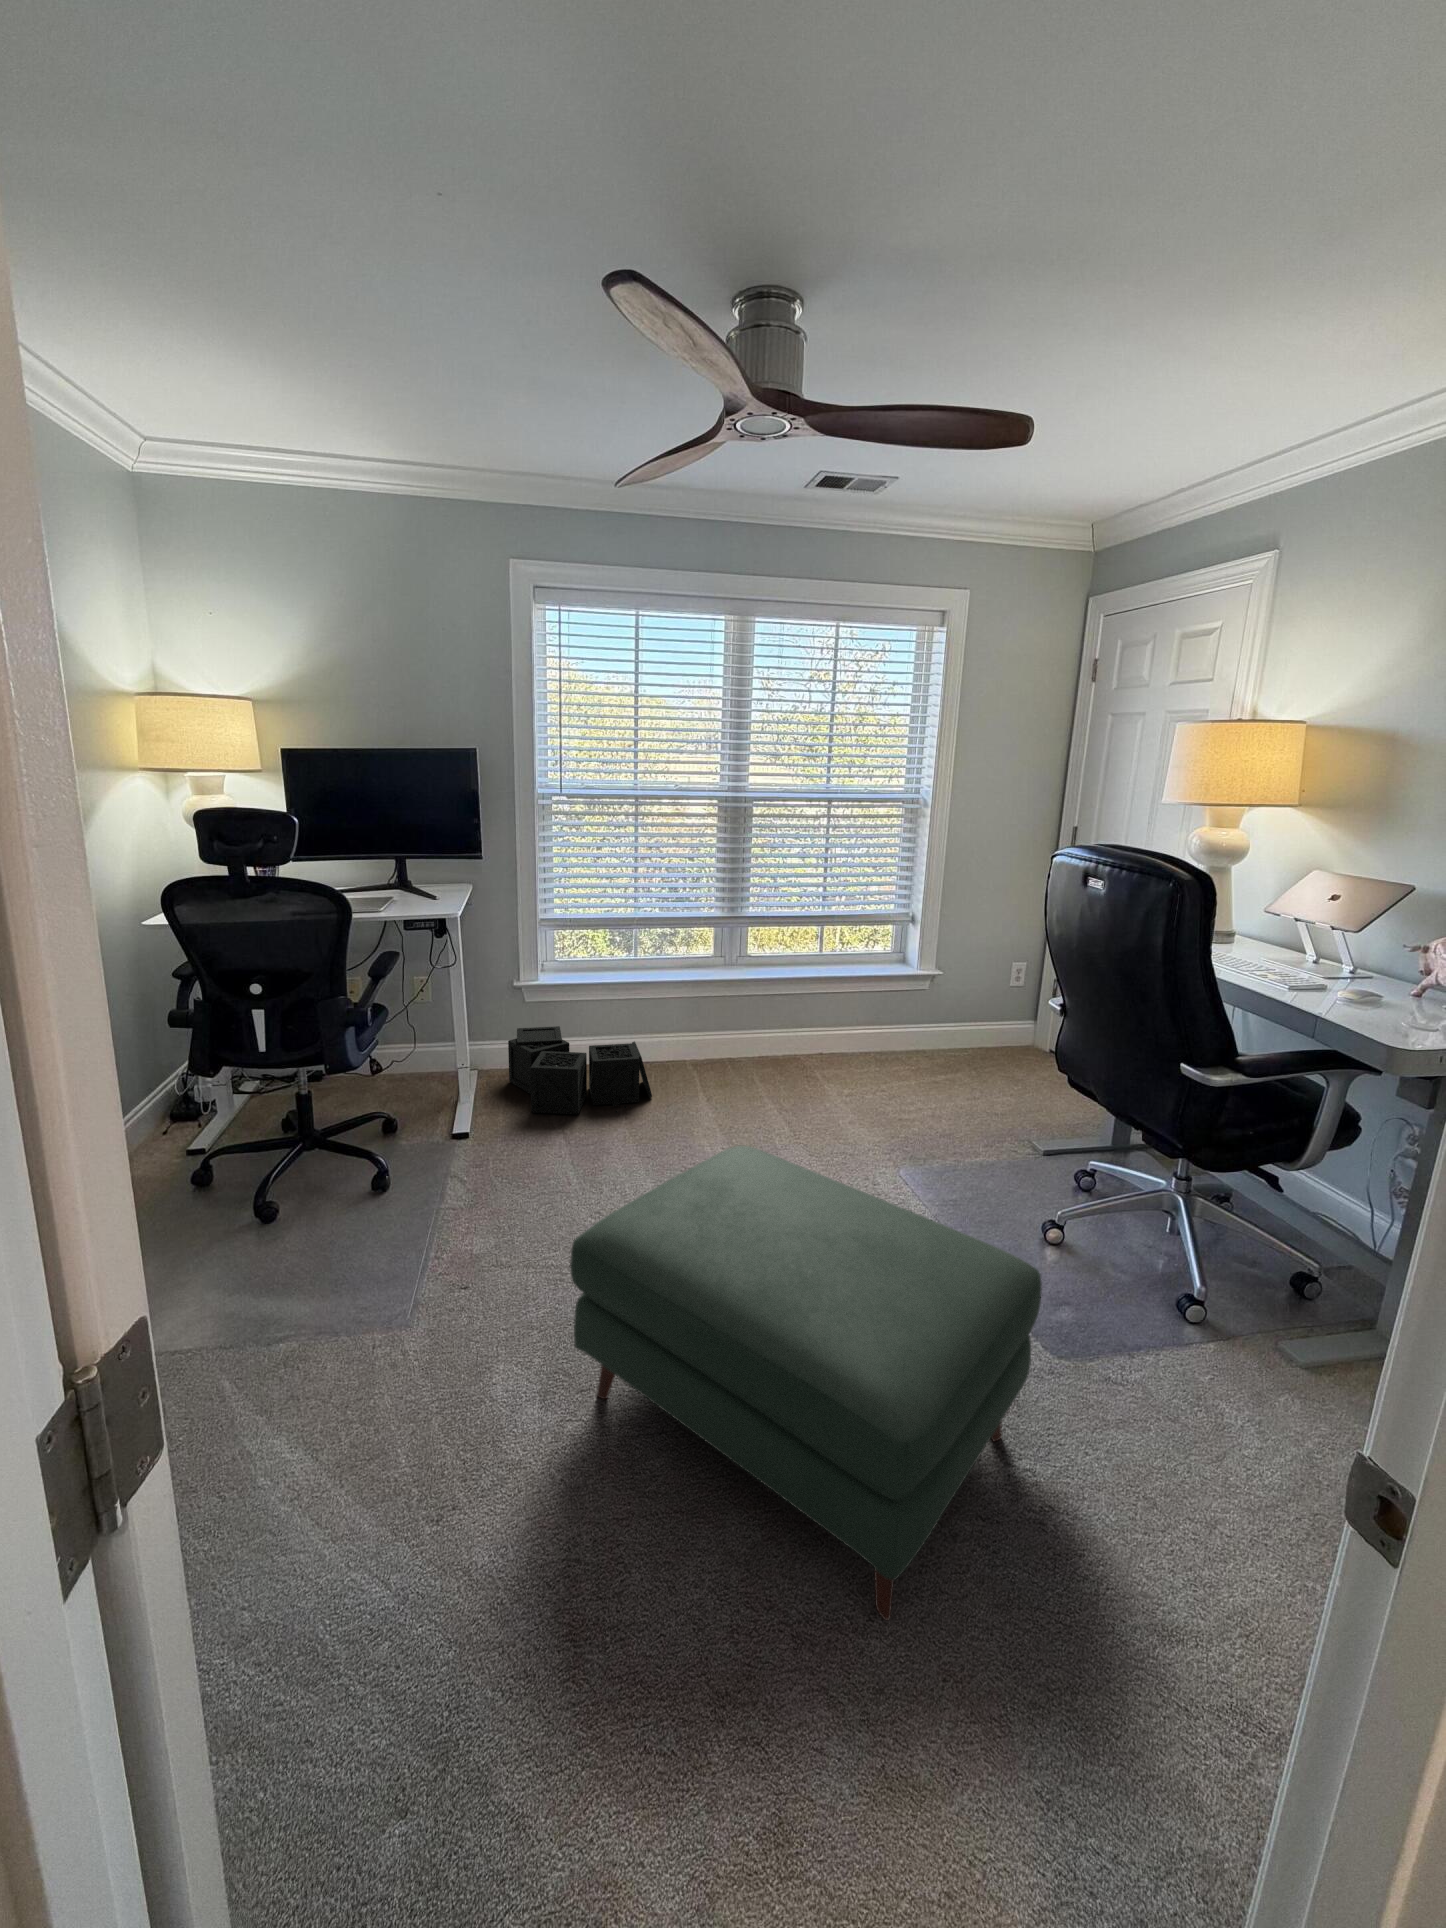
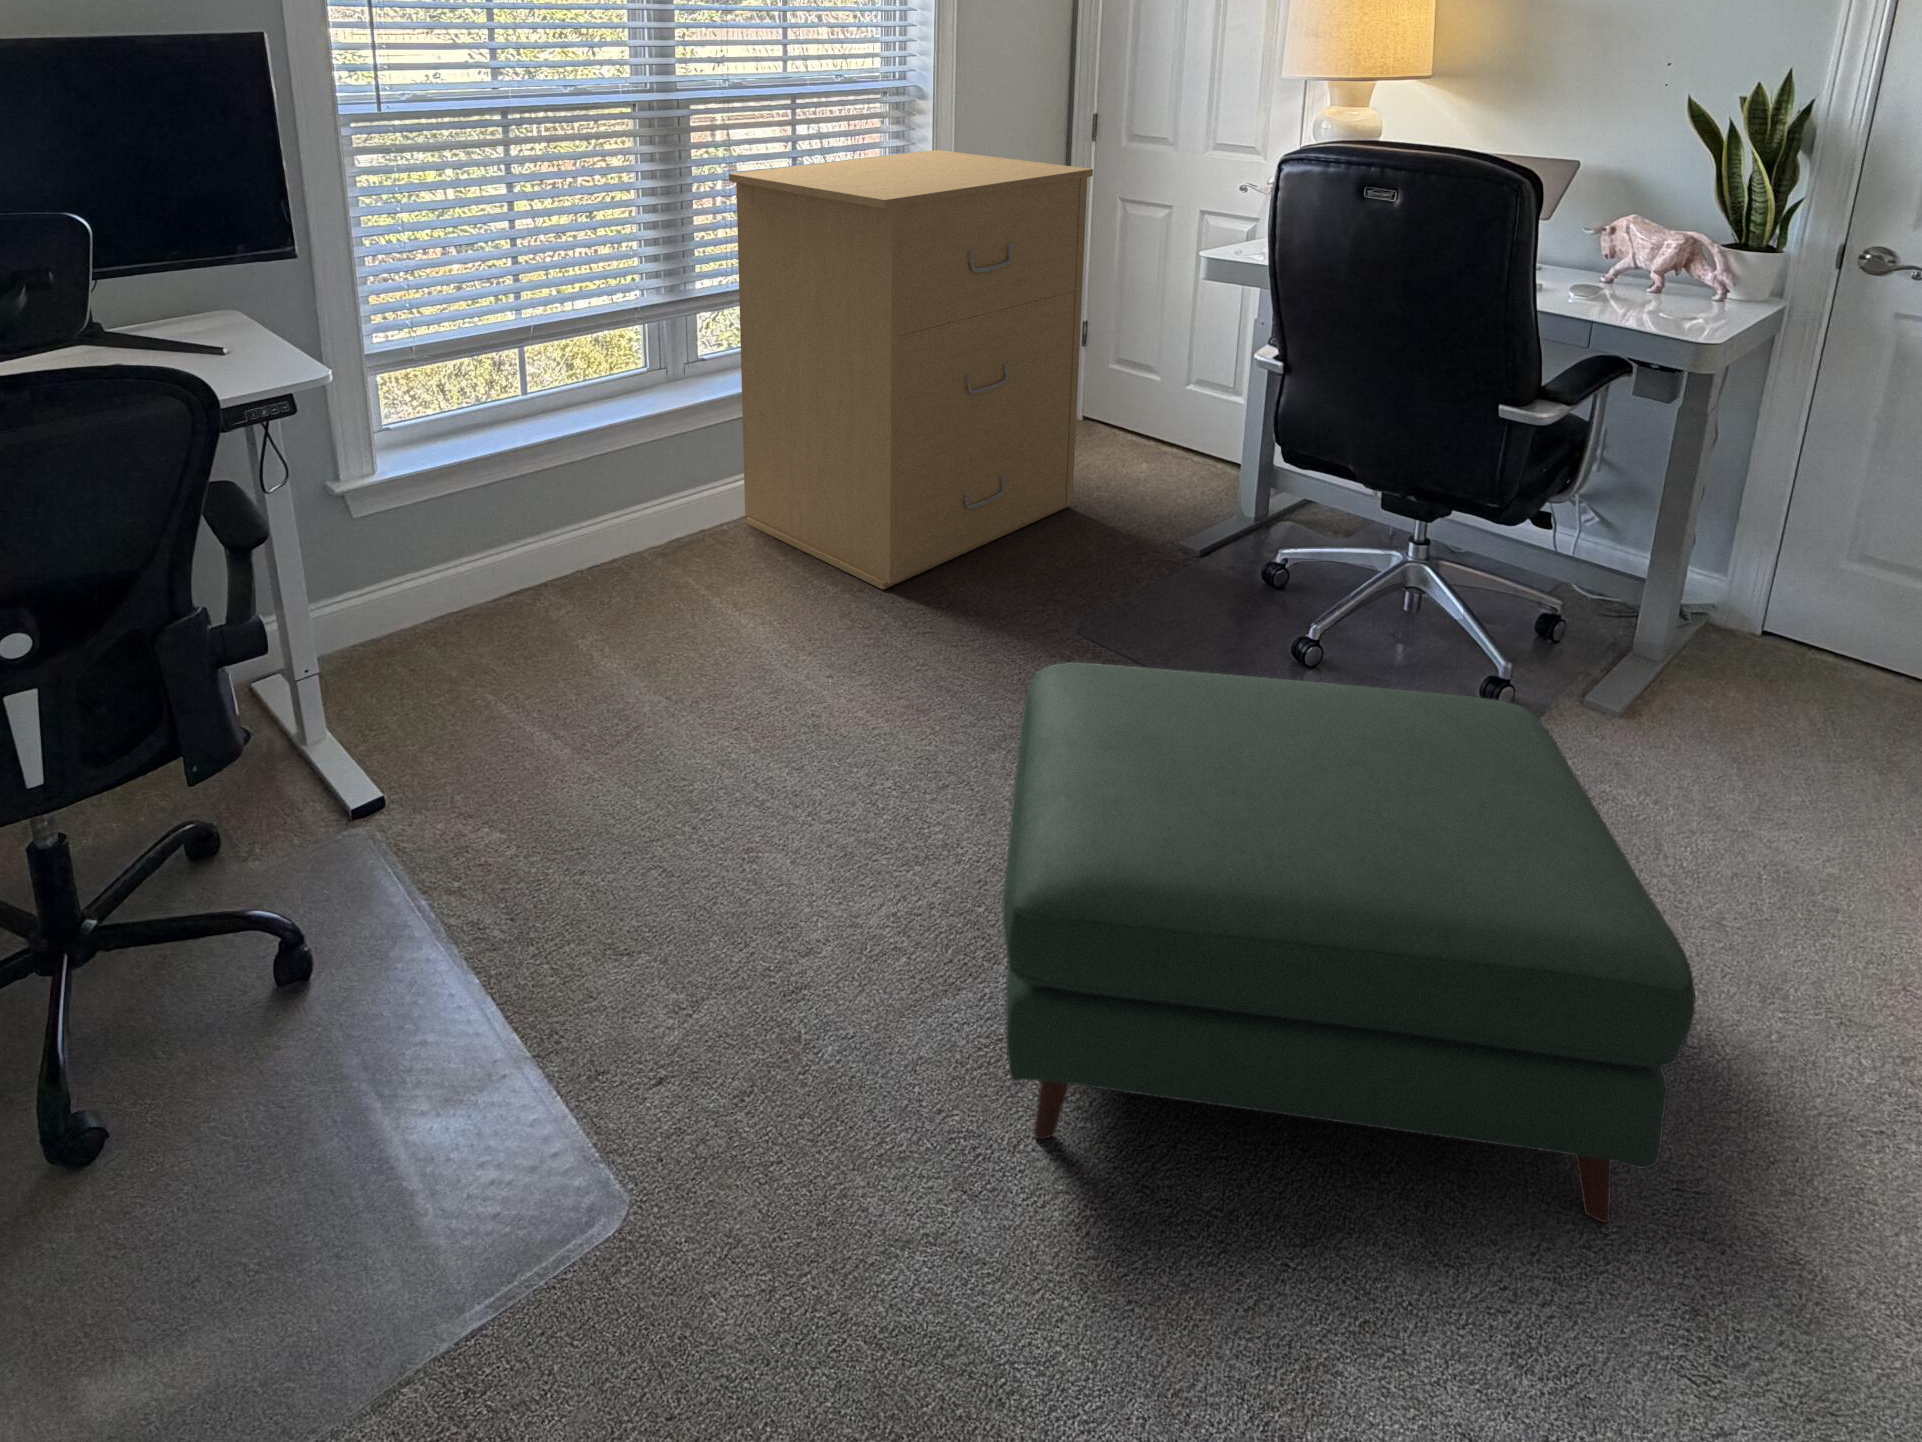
filing cabinet: none [759,843,1008,1115] -> present [729,150,1093,590]
storage bin: present [508,1026,652,1114] -> none [346,540,644,716]

